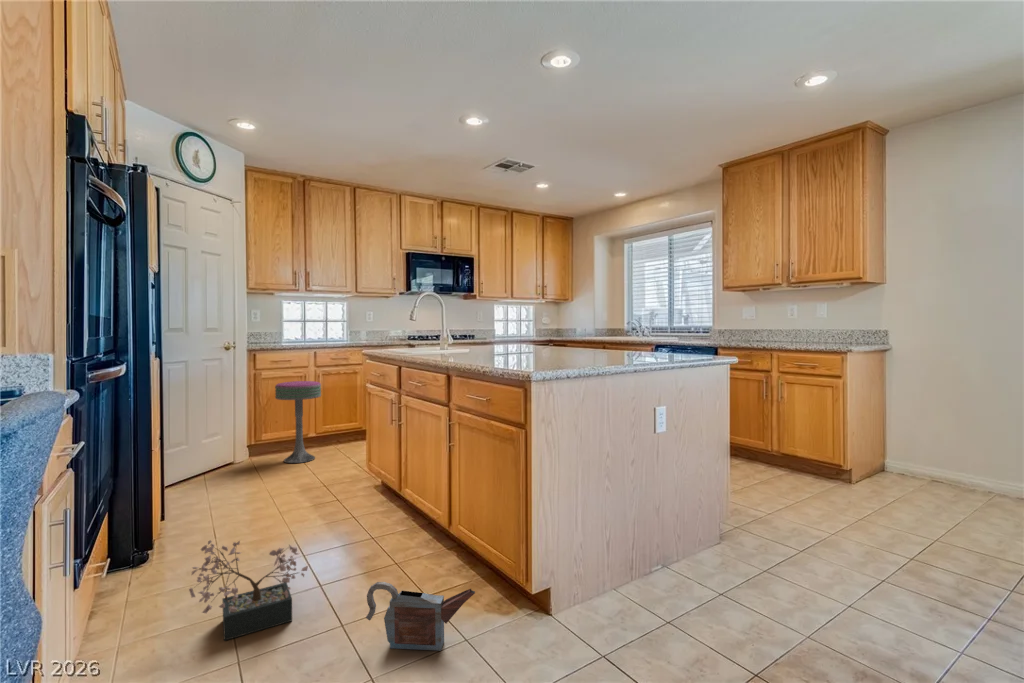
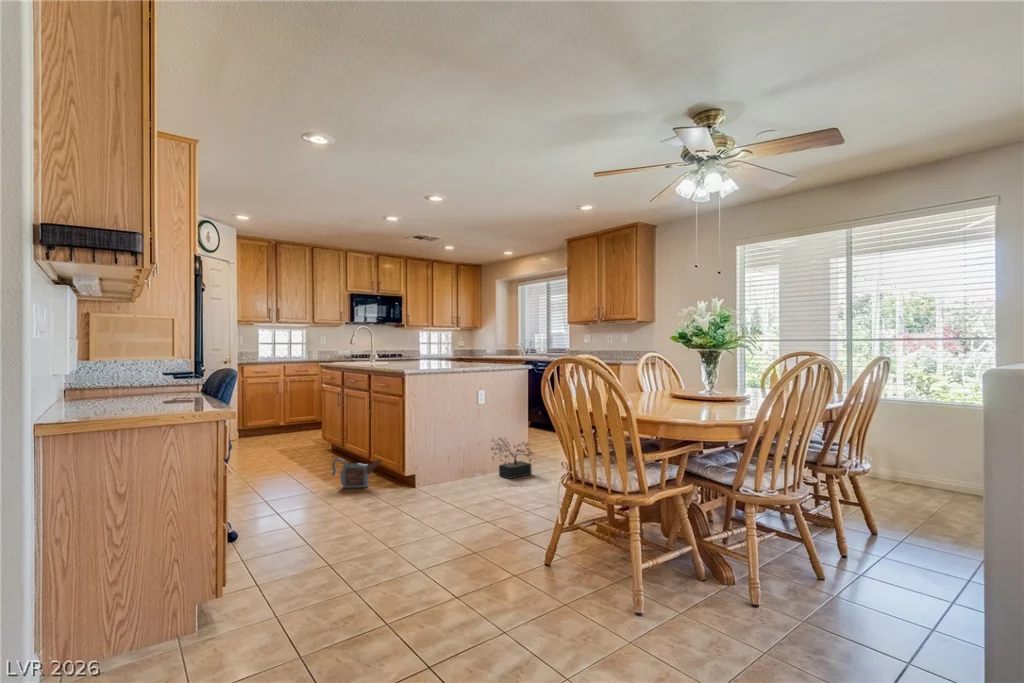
bar stool: present [275,381,321,463] -> none [259,385,291,440]
decorative plant: present [189,540,308,641] -> present [491,438,533,479]

